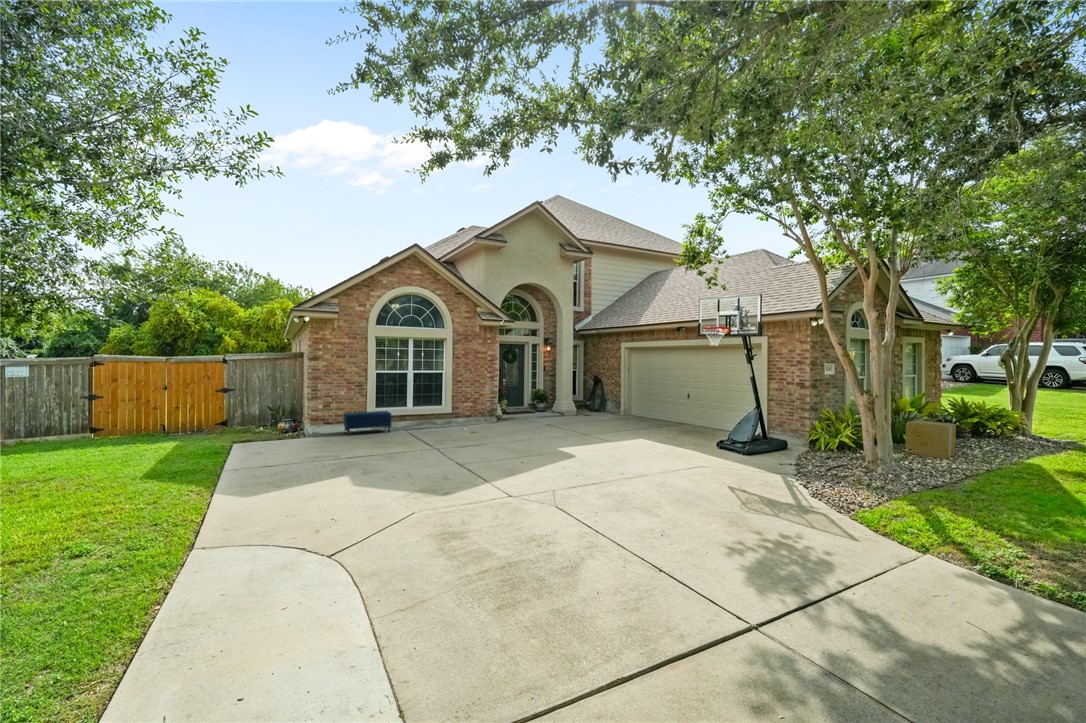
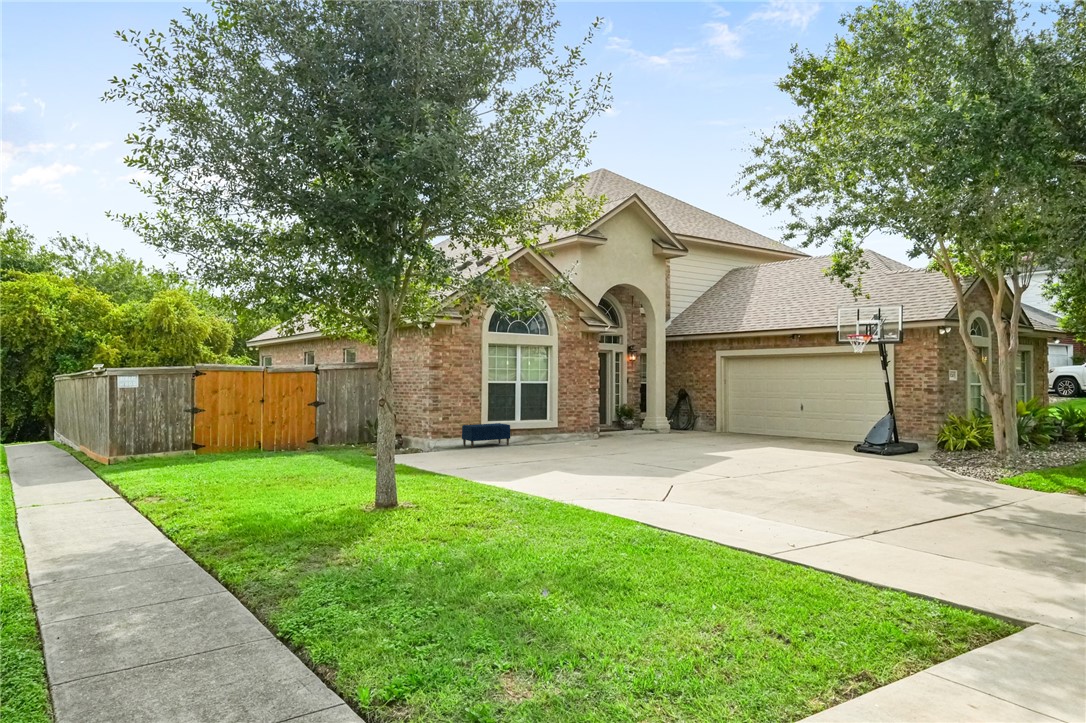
cardboard box: present [905,420,956,458] -> none [1029,423,1074,456]

